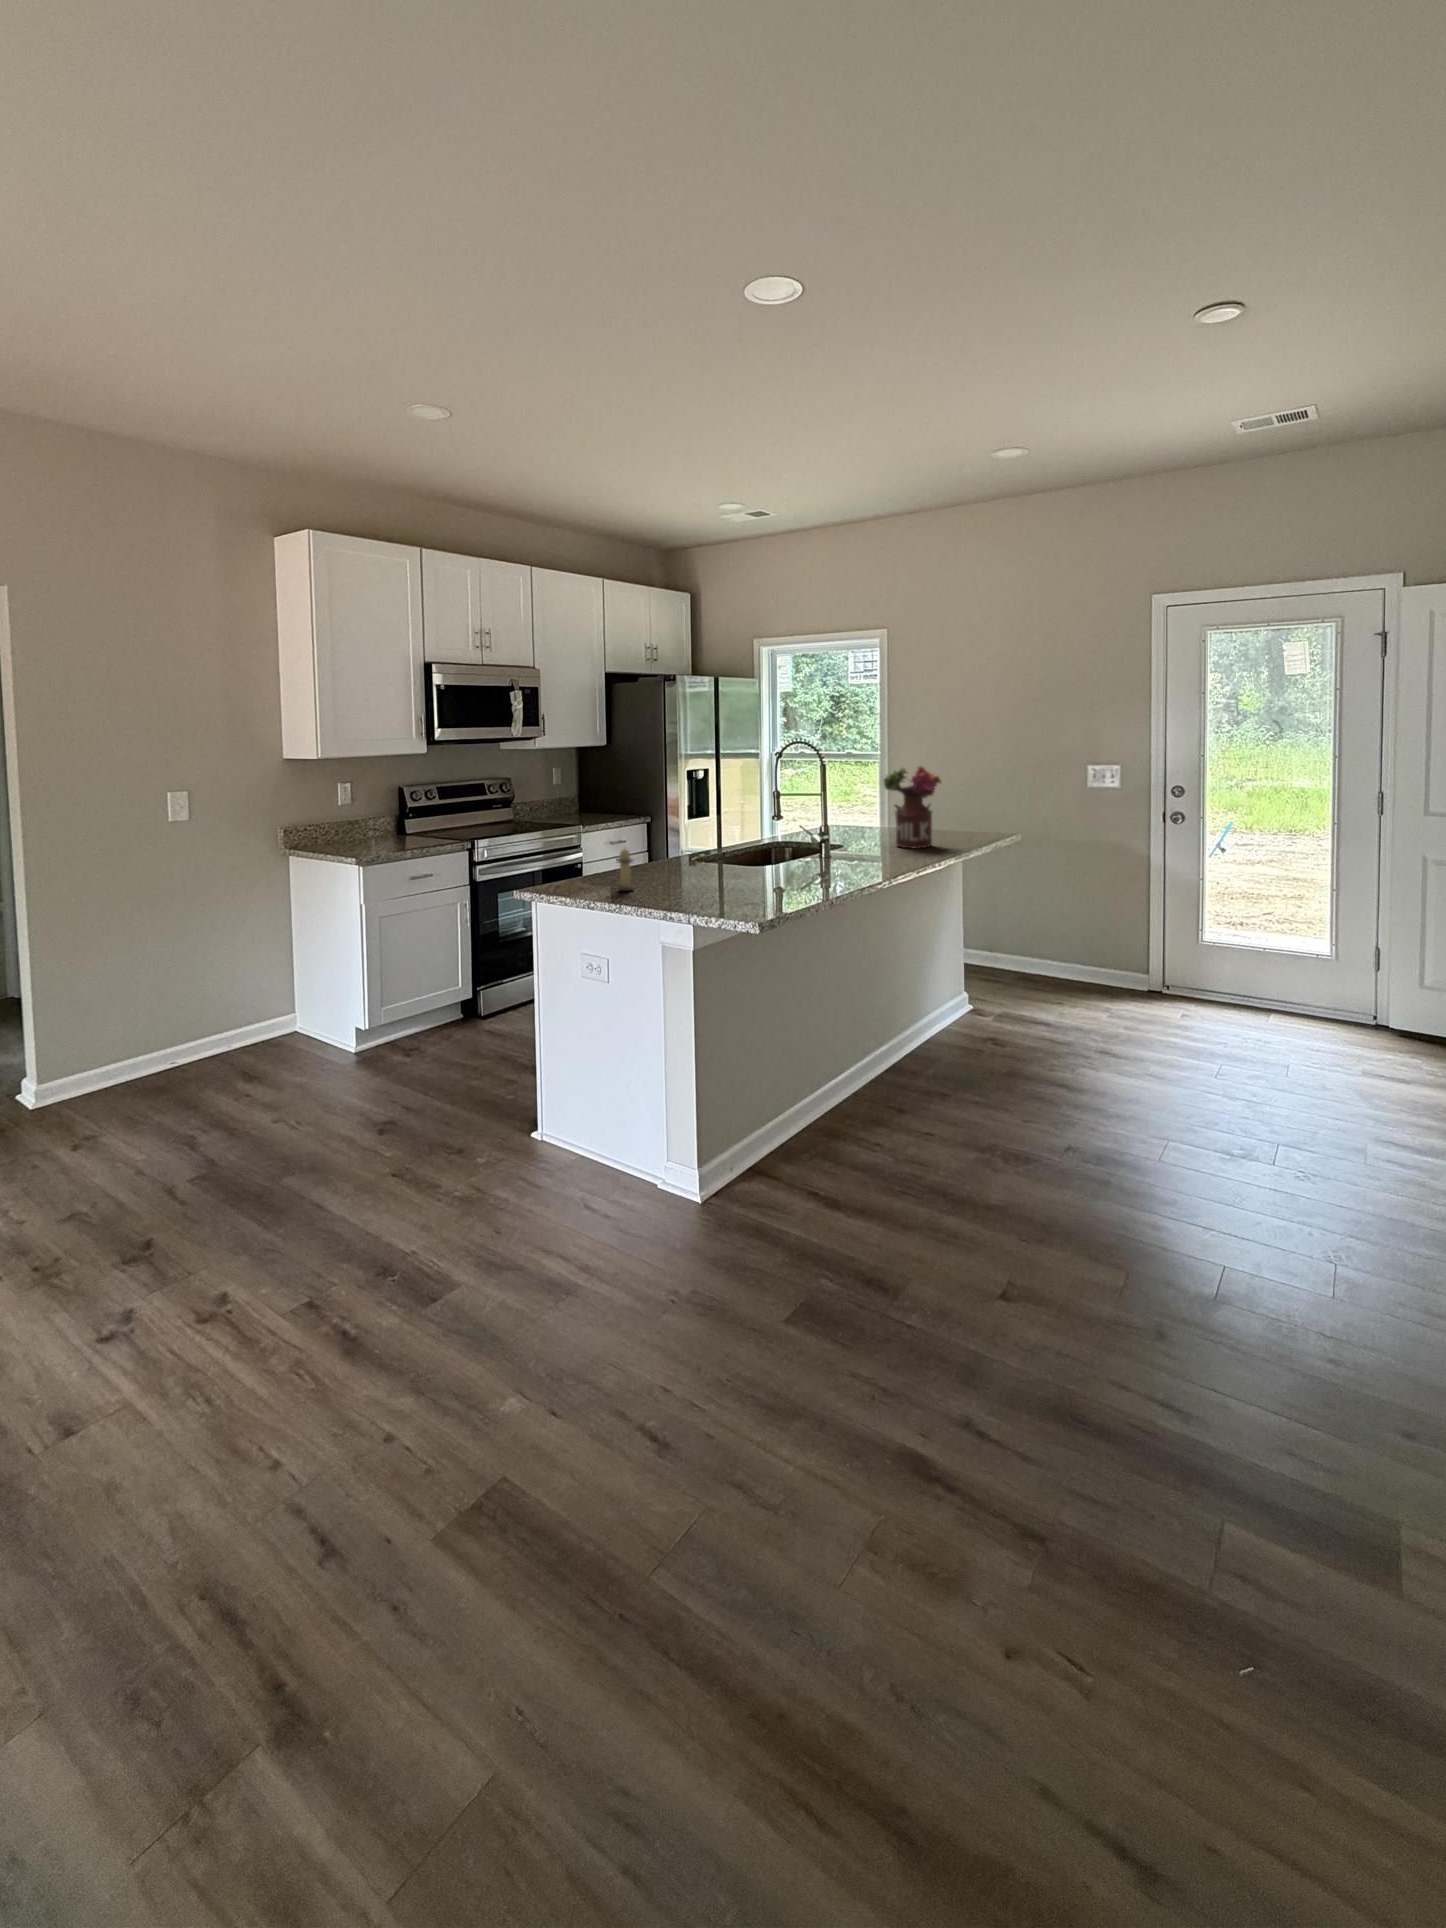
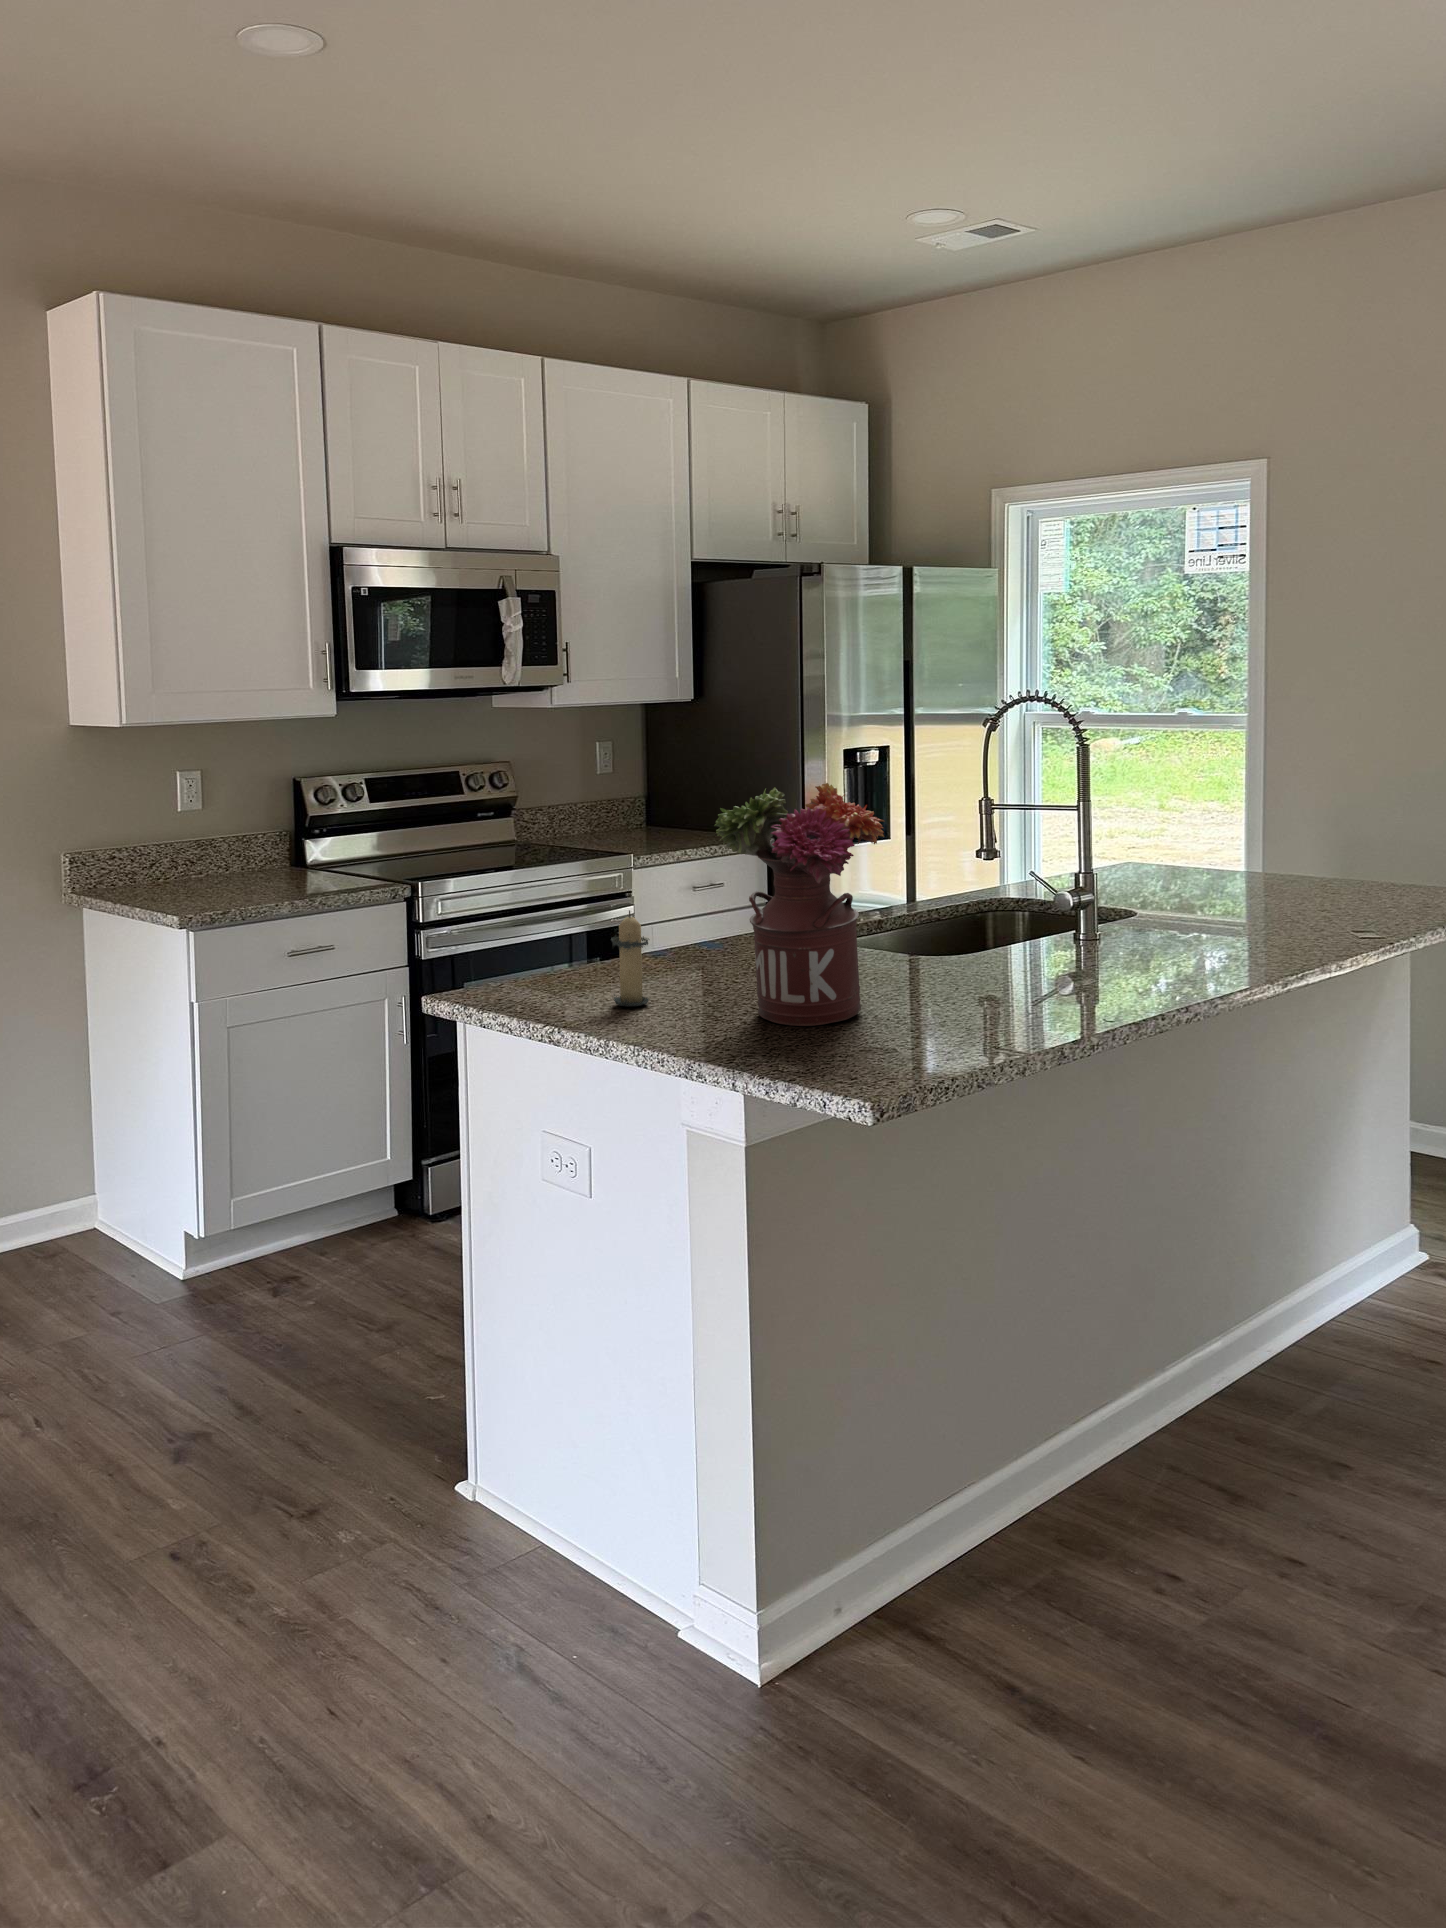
flower arrangement: present [884,766,941,848] -> present [714,783,885,1026]

